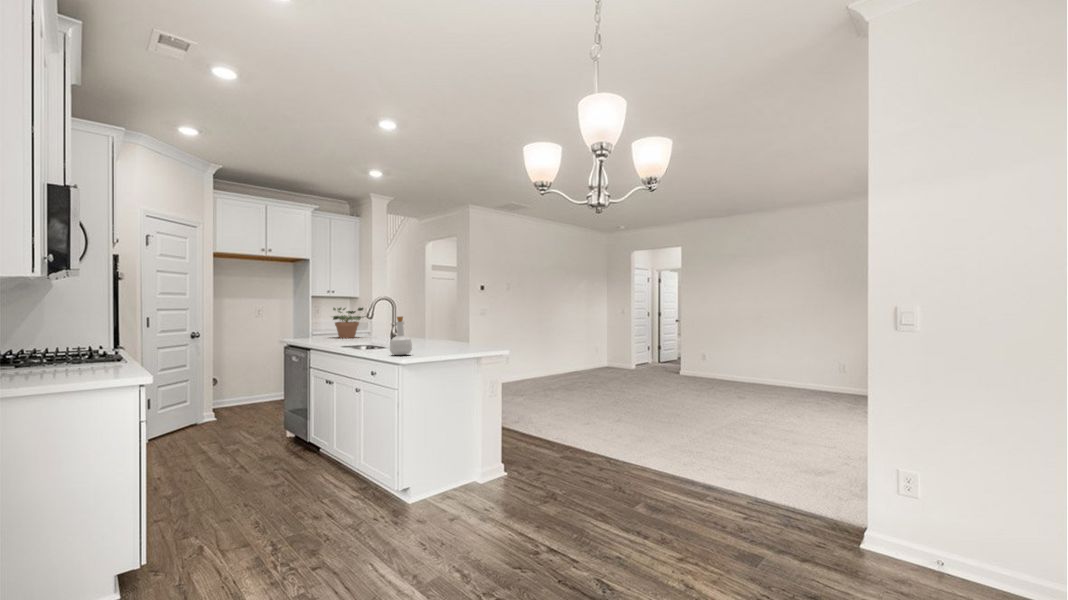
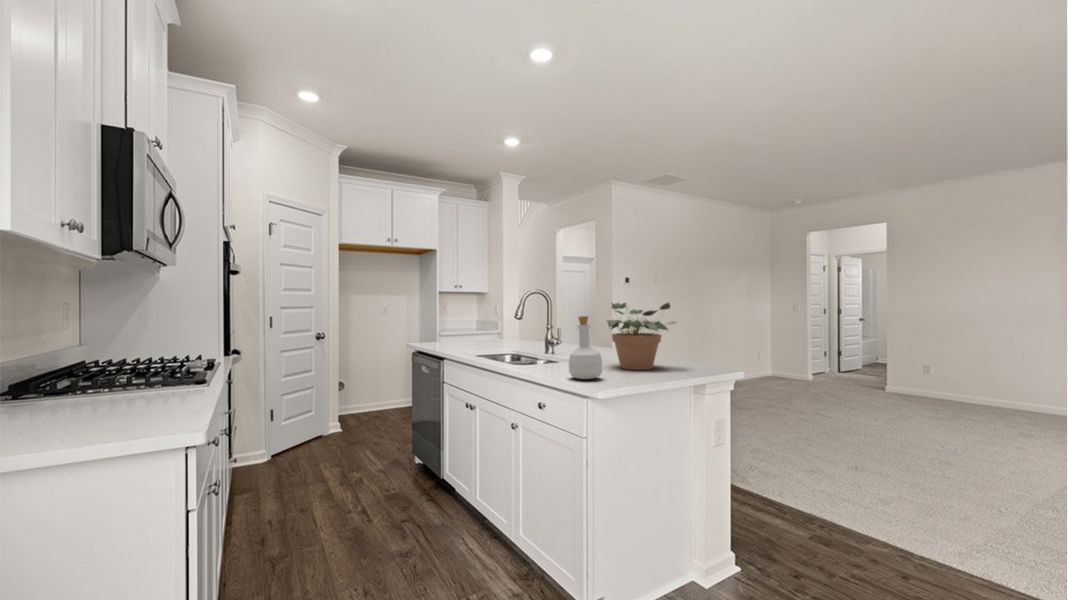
potted plant: present [333,308,363,338] -> present [607,303,676,370]

